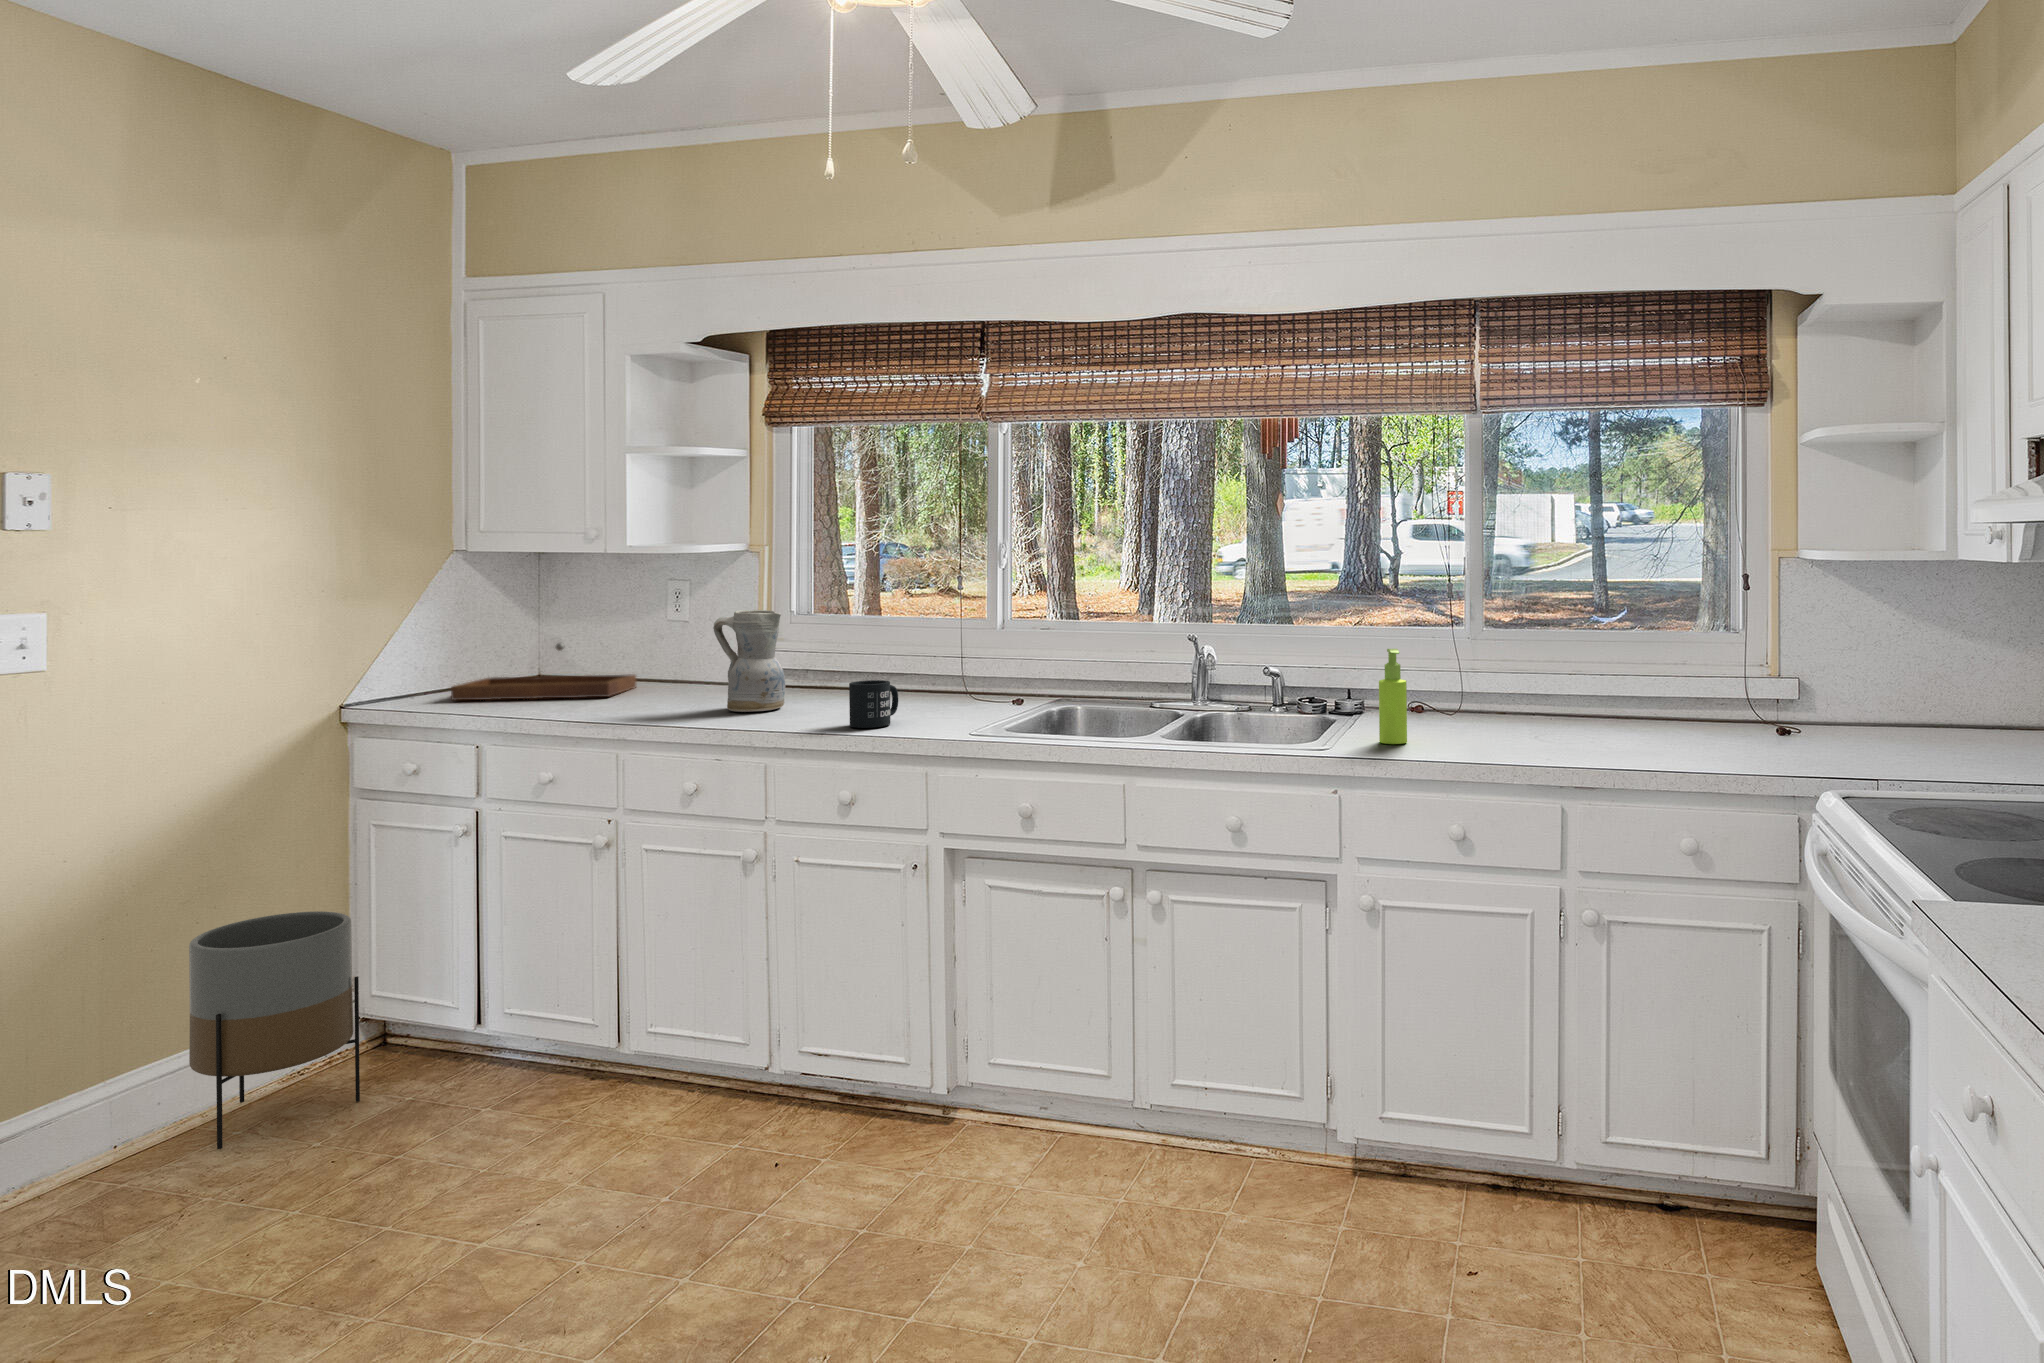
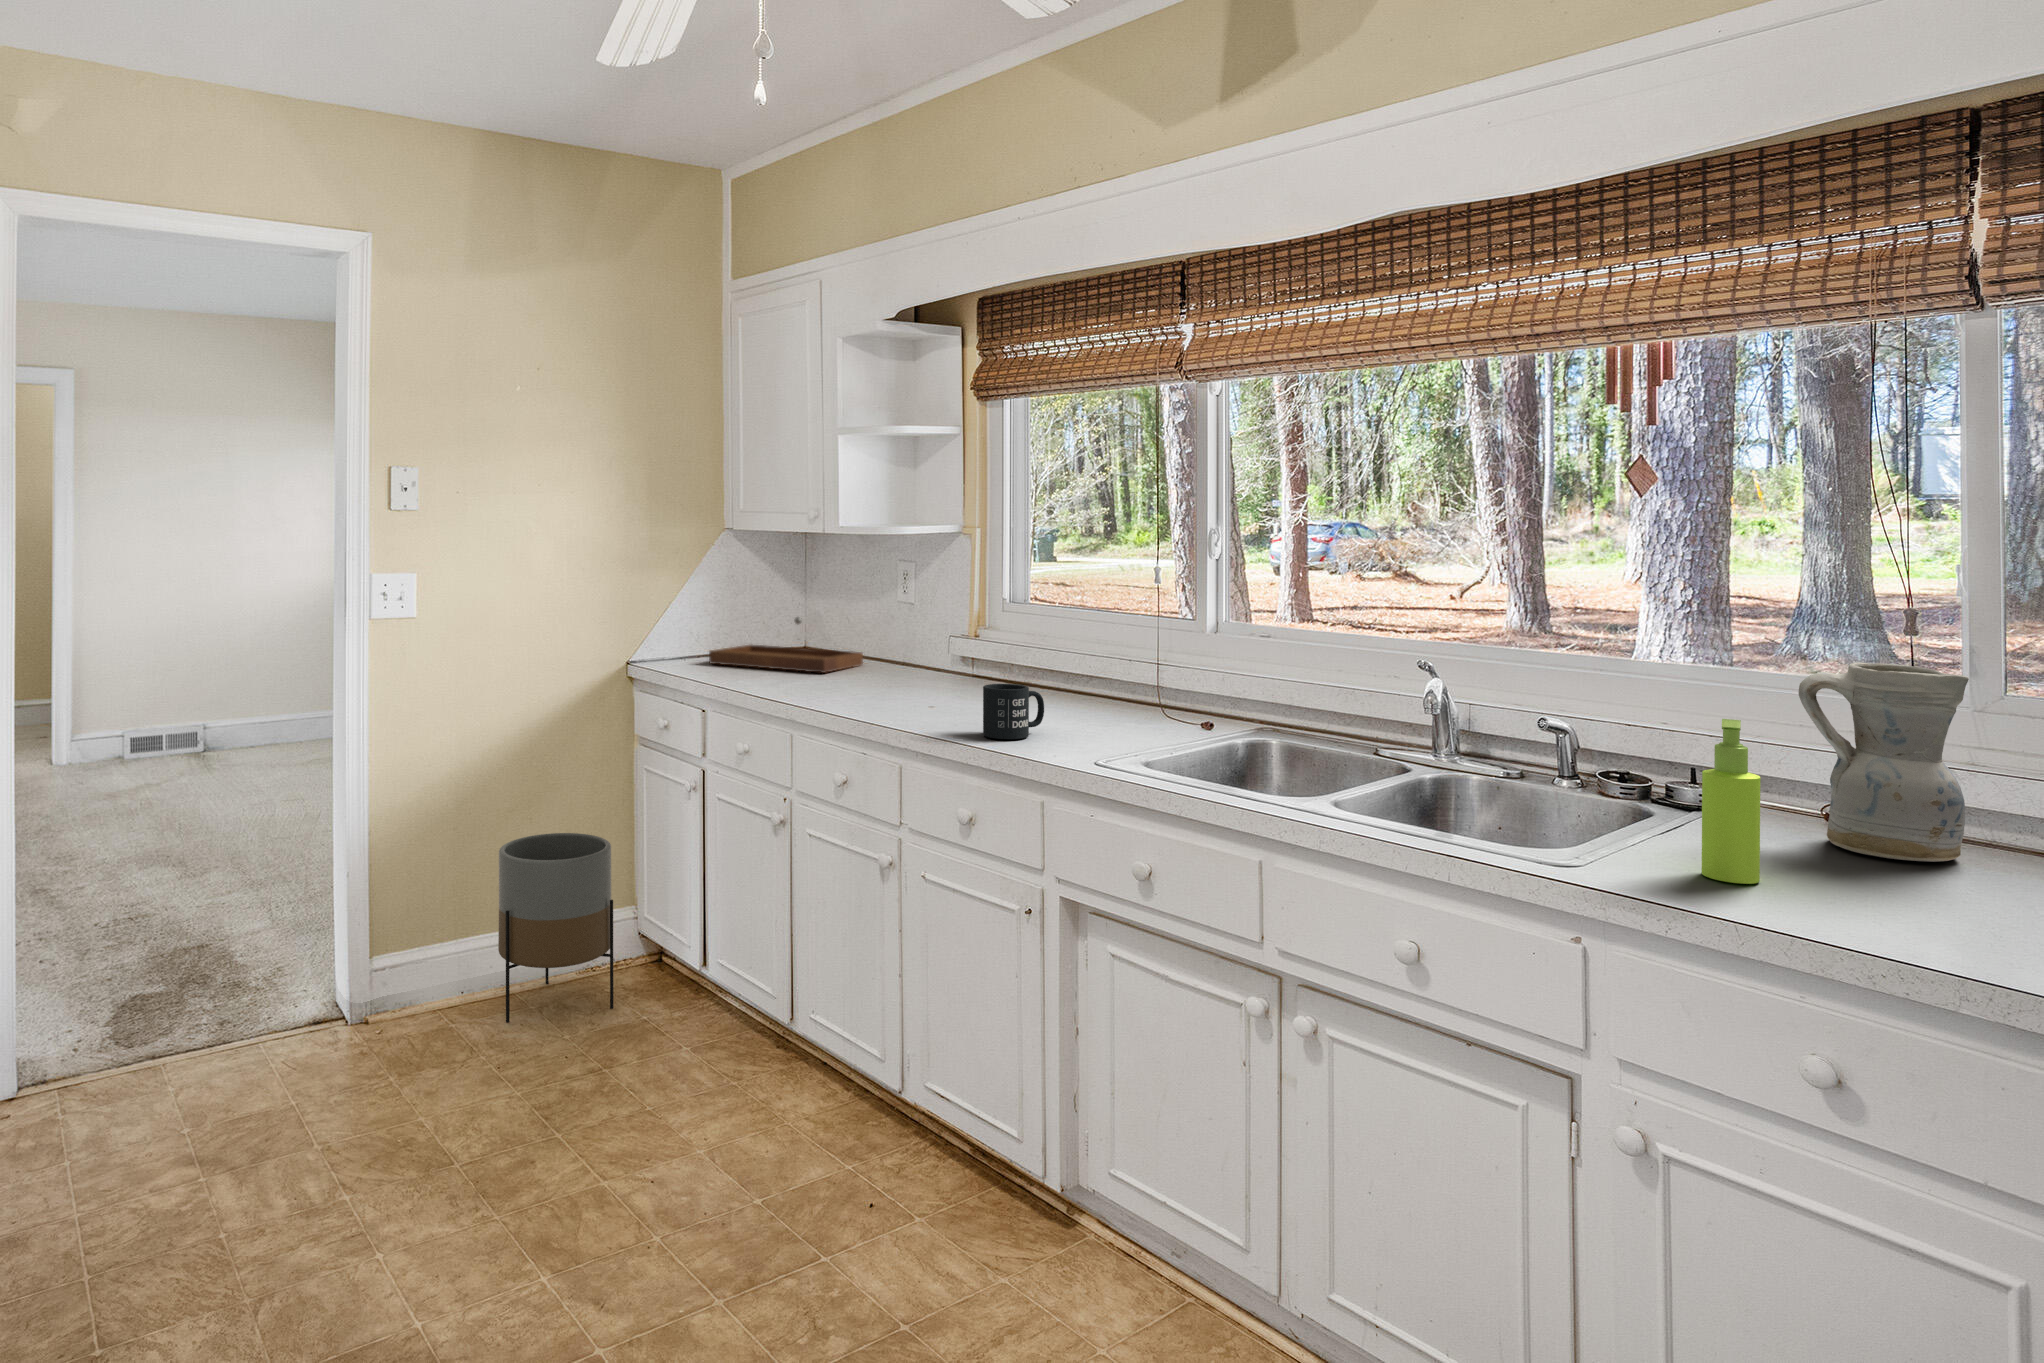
ceramic pitcher: present [713,610,785,712] -> present [1799,662,1969,862]

